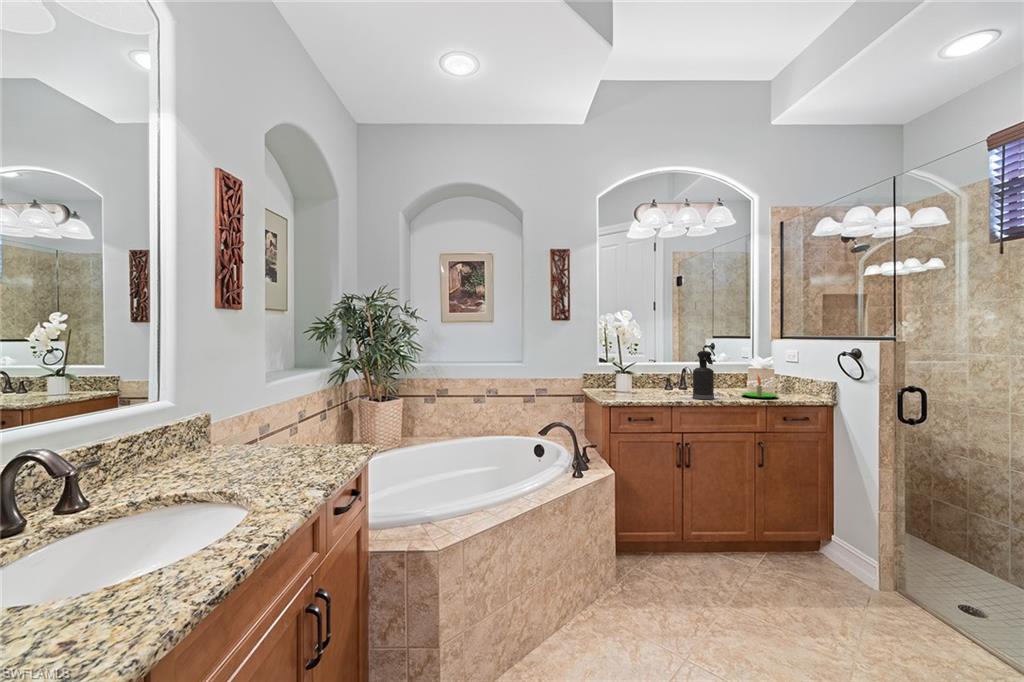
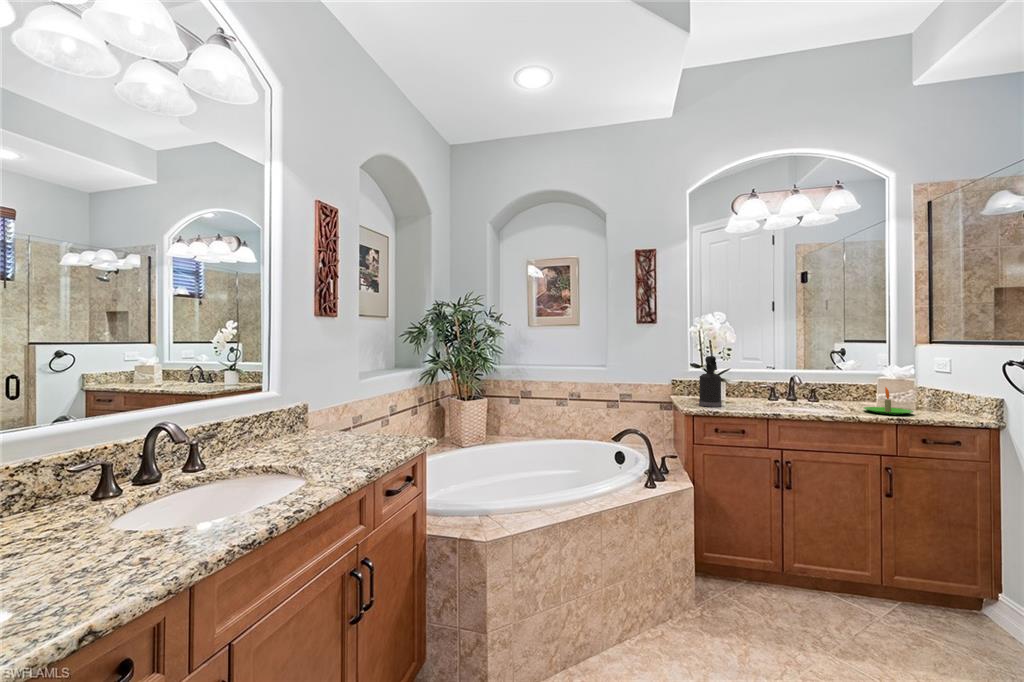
spray bottle: present [692,351,714,399] -> present [699,356,722,407]

